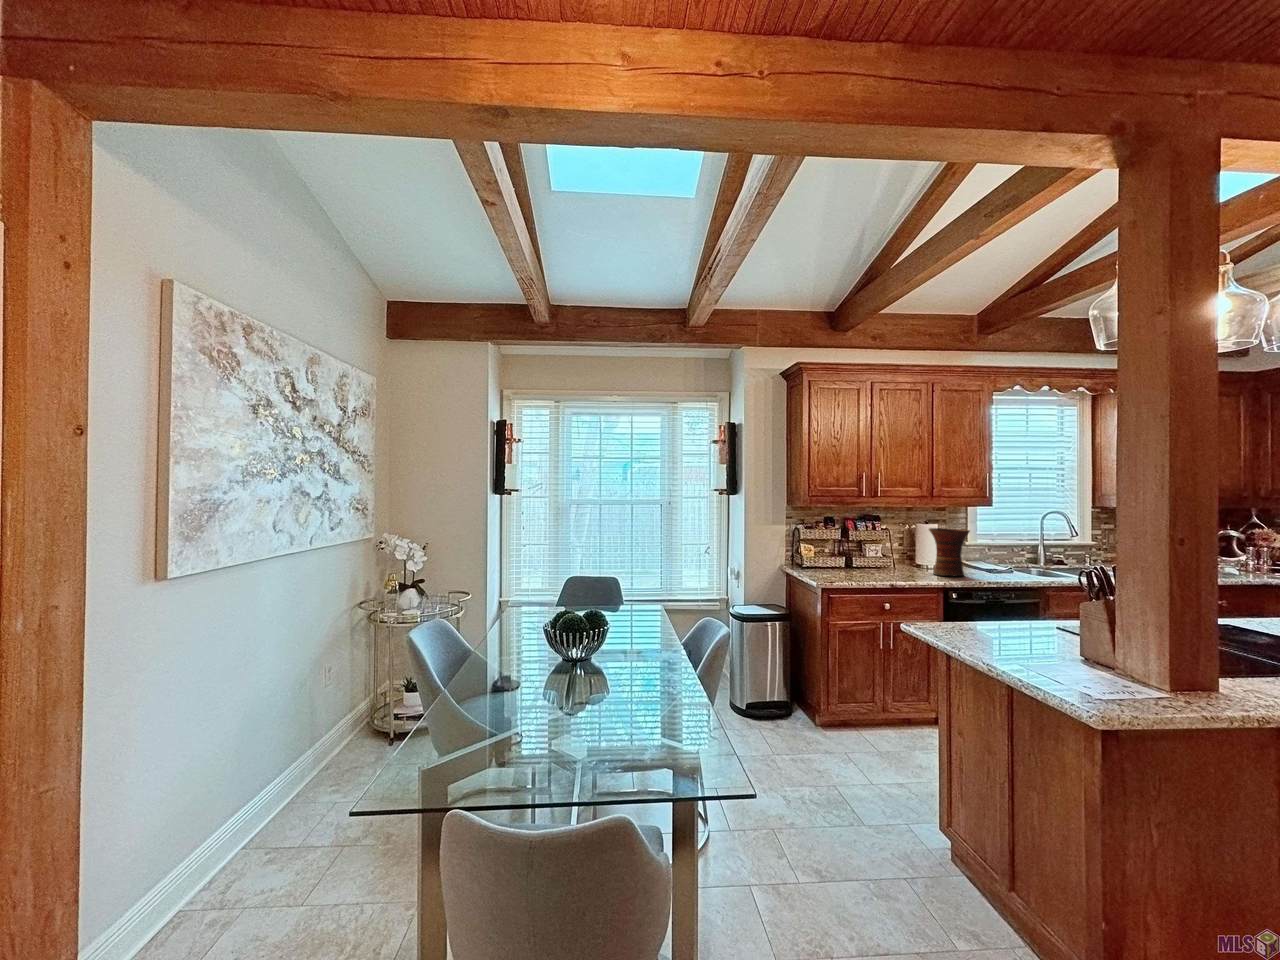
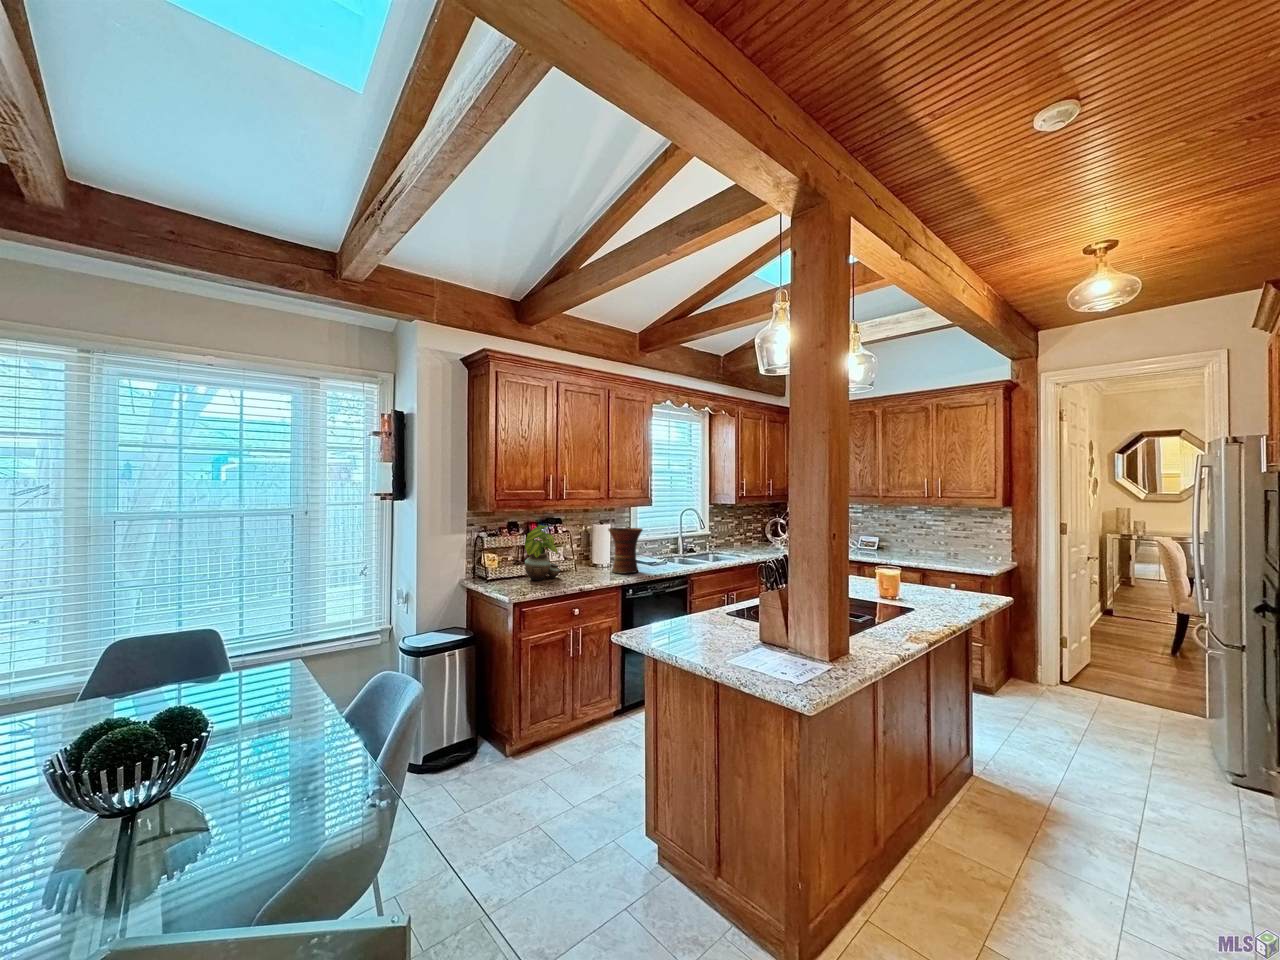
potted plant: none [834,521,873,573] -> present [525,525,560,580]

